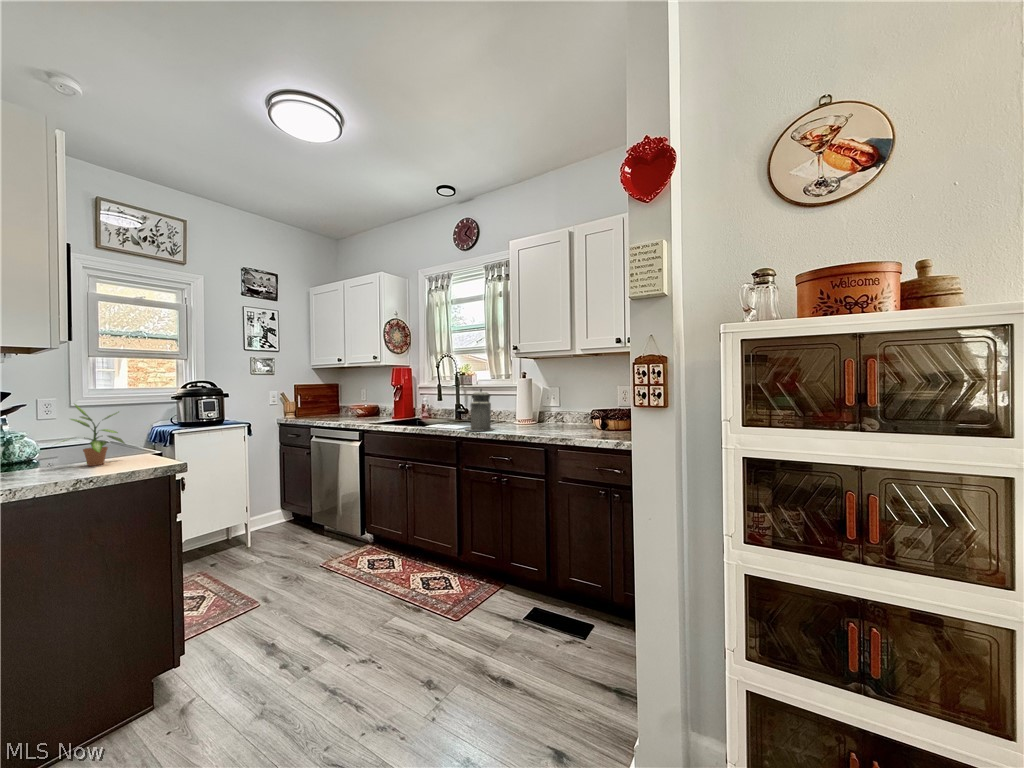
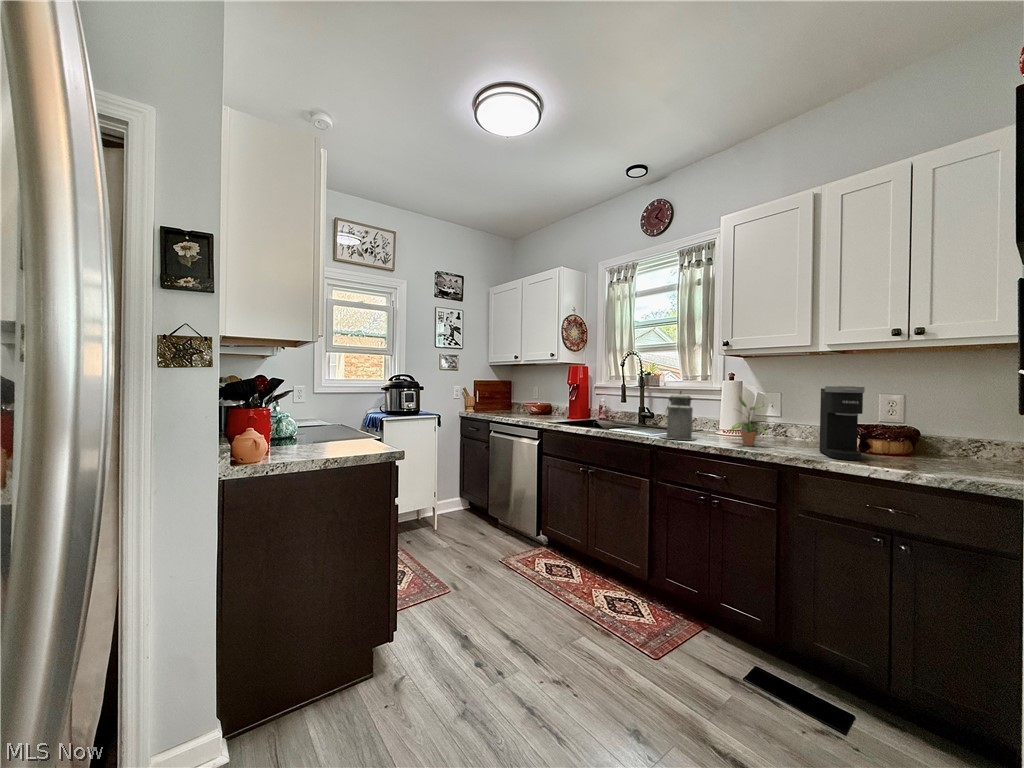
coffee maker: none [577,382,600,437] -> present [820,386,865,461]
potted plant: present [62,404,125,466] -> present [729,396,767,446]

